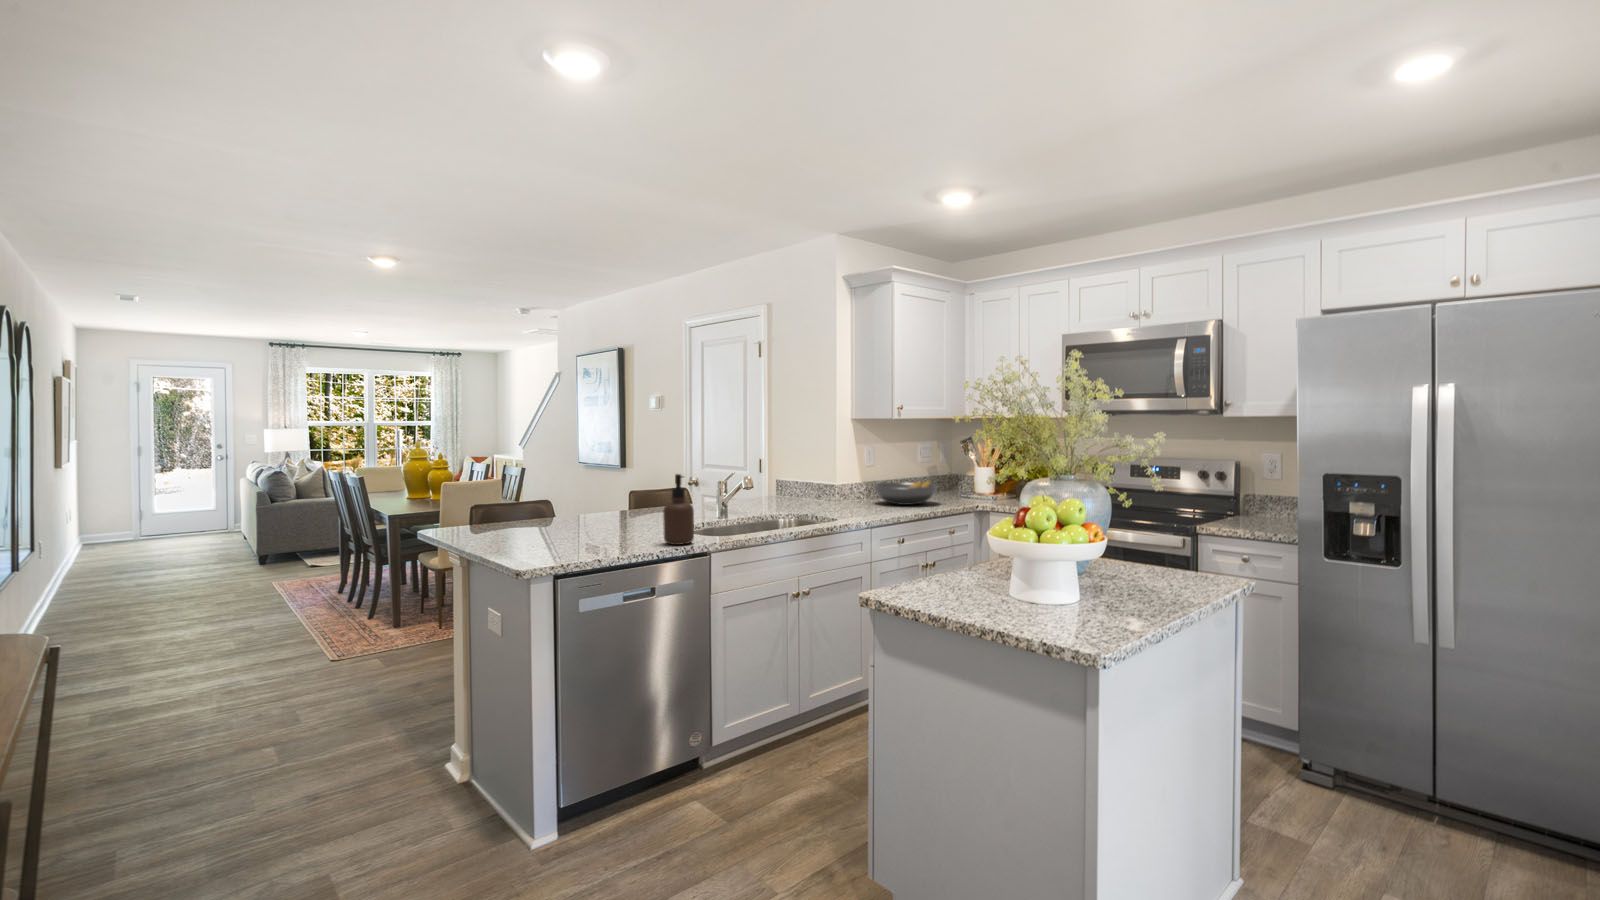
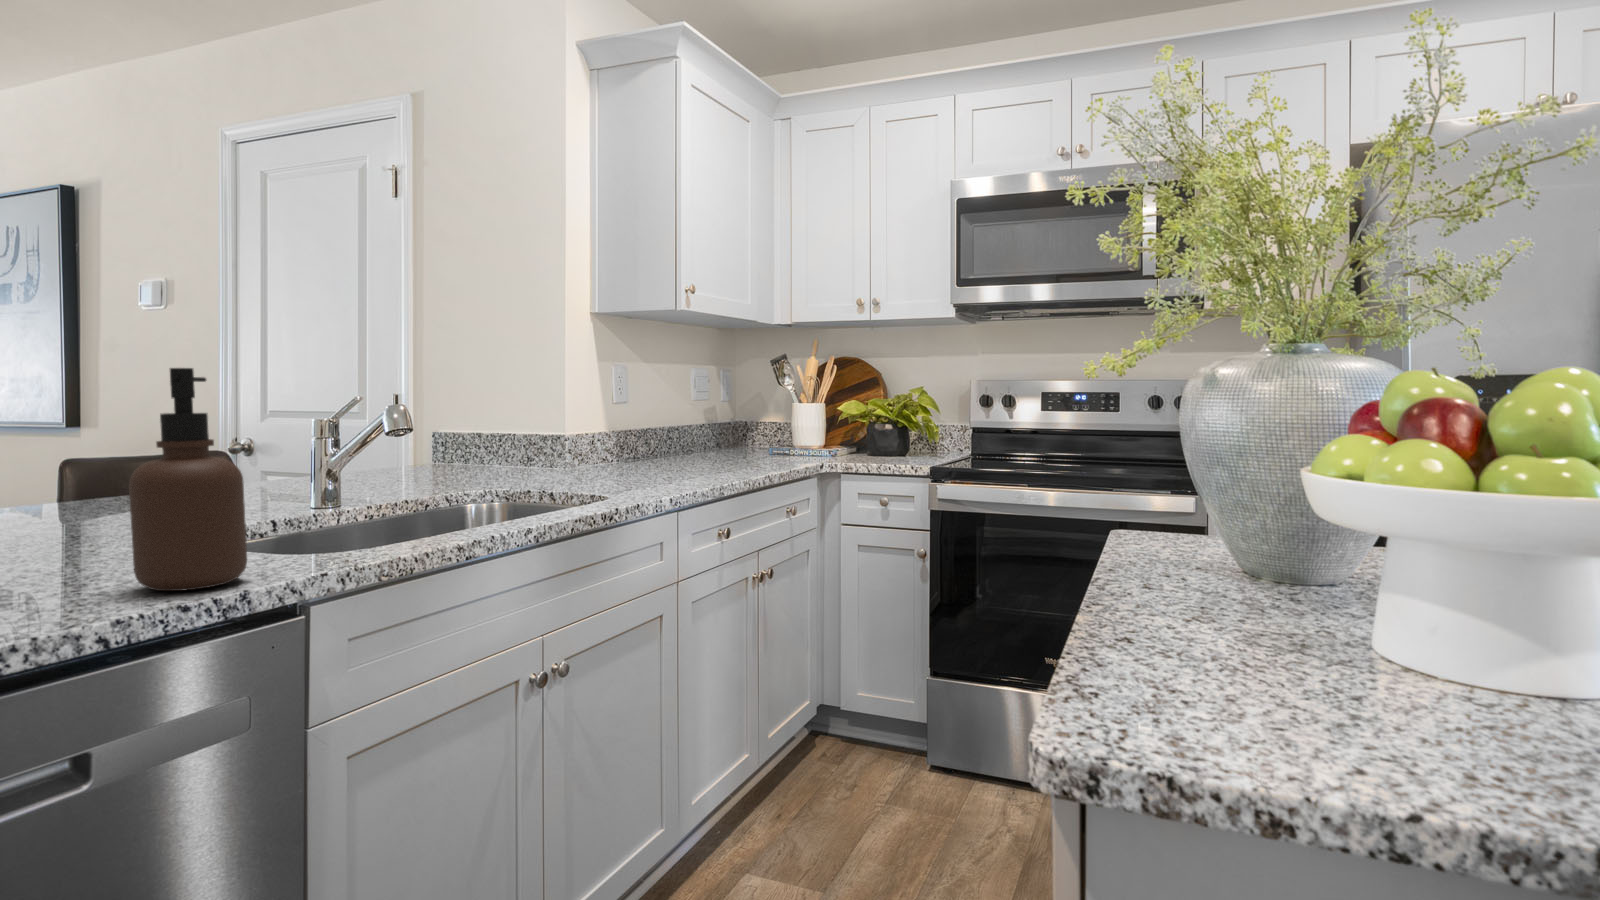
fruit bowl: present [874,481,938,505] -> none [633,425,752,469]

